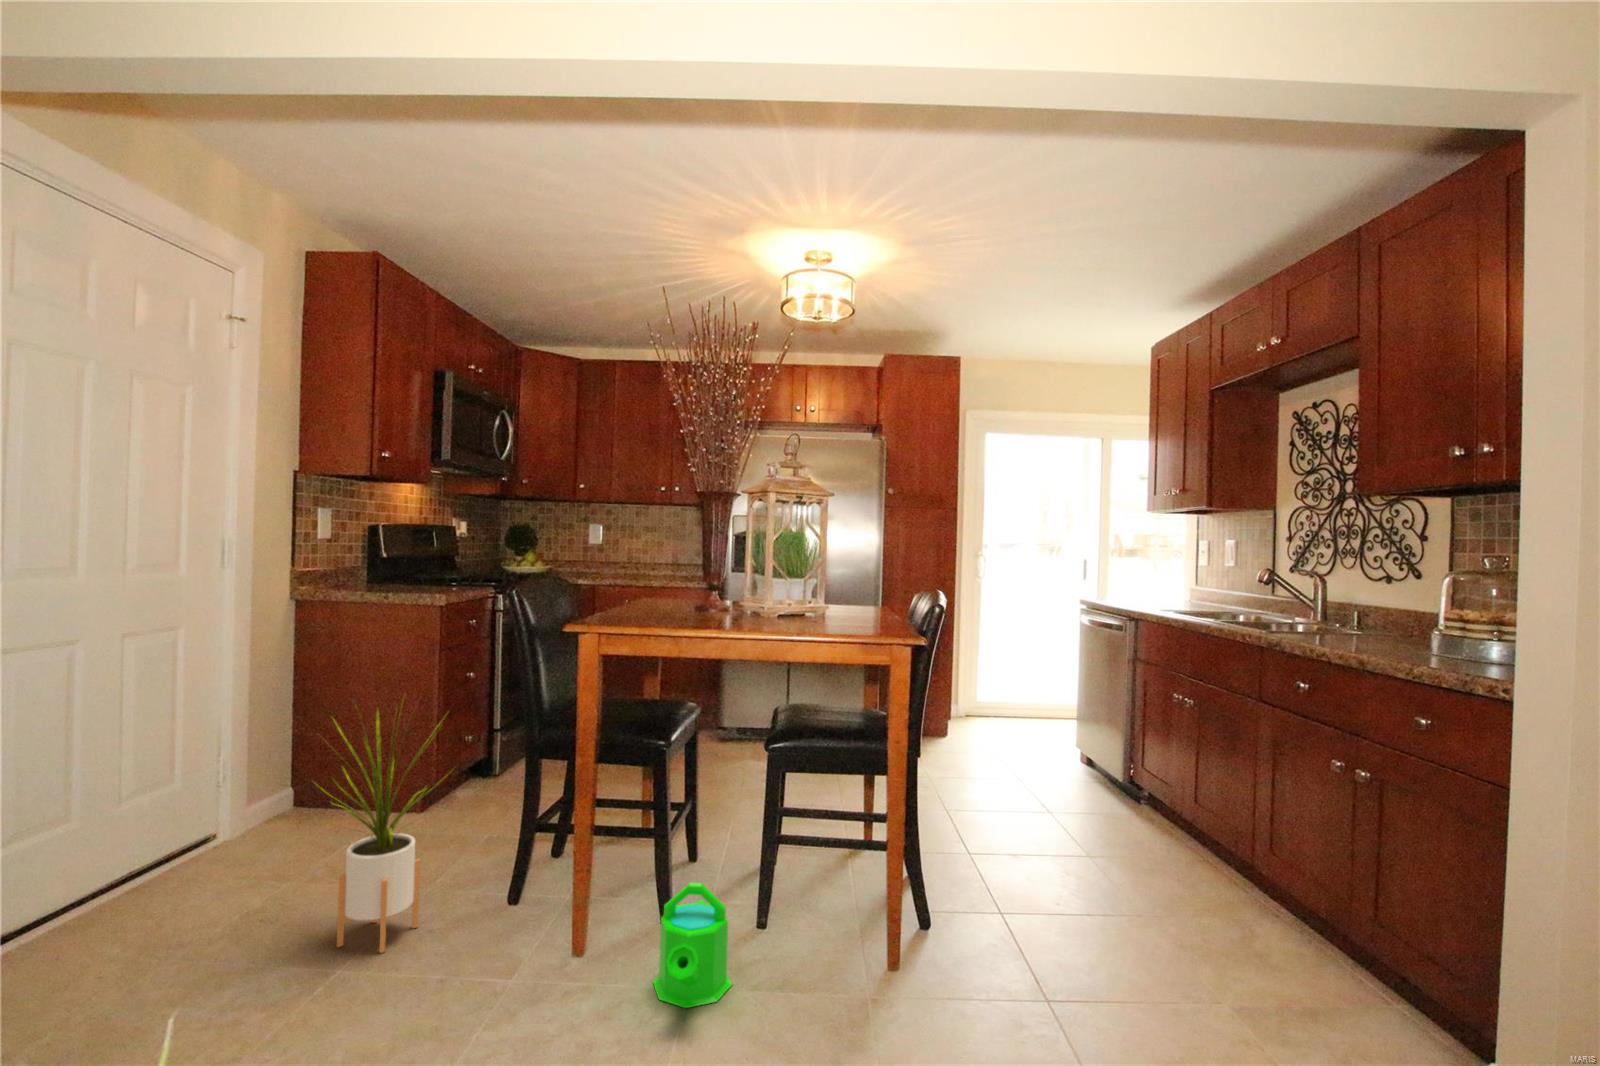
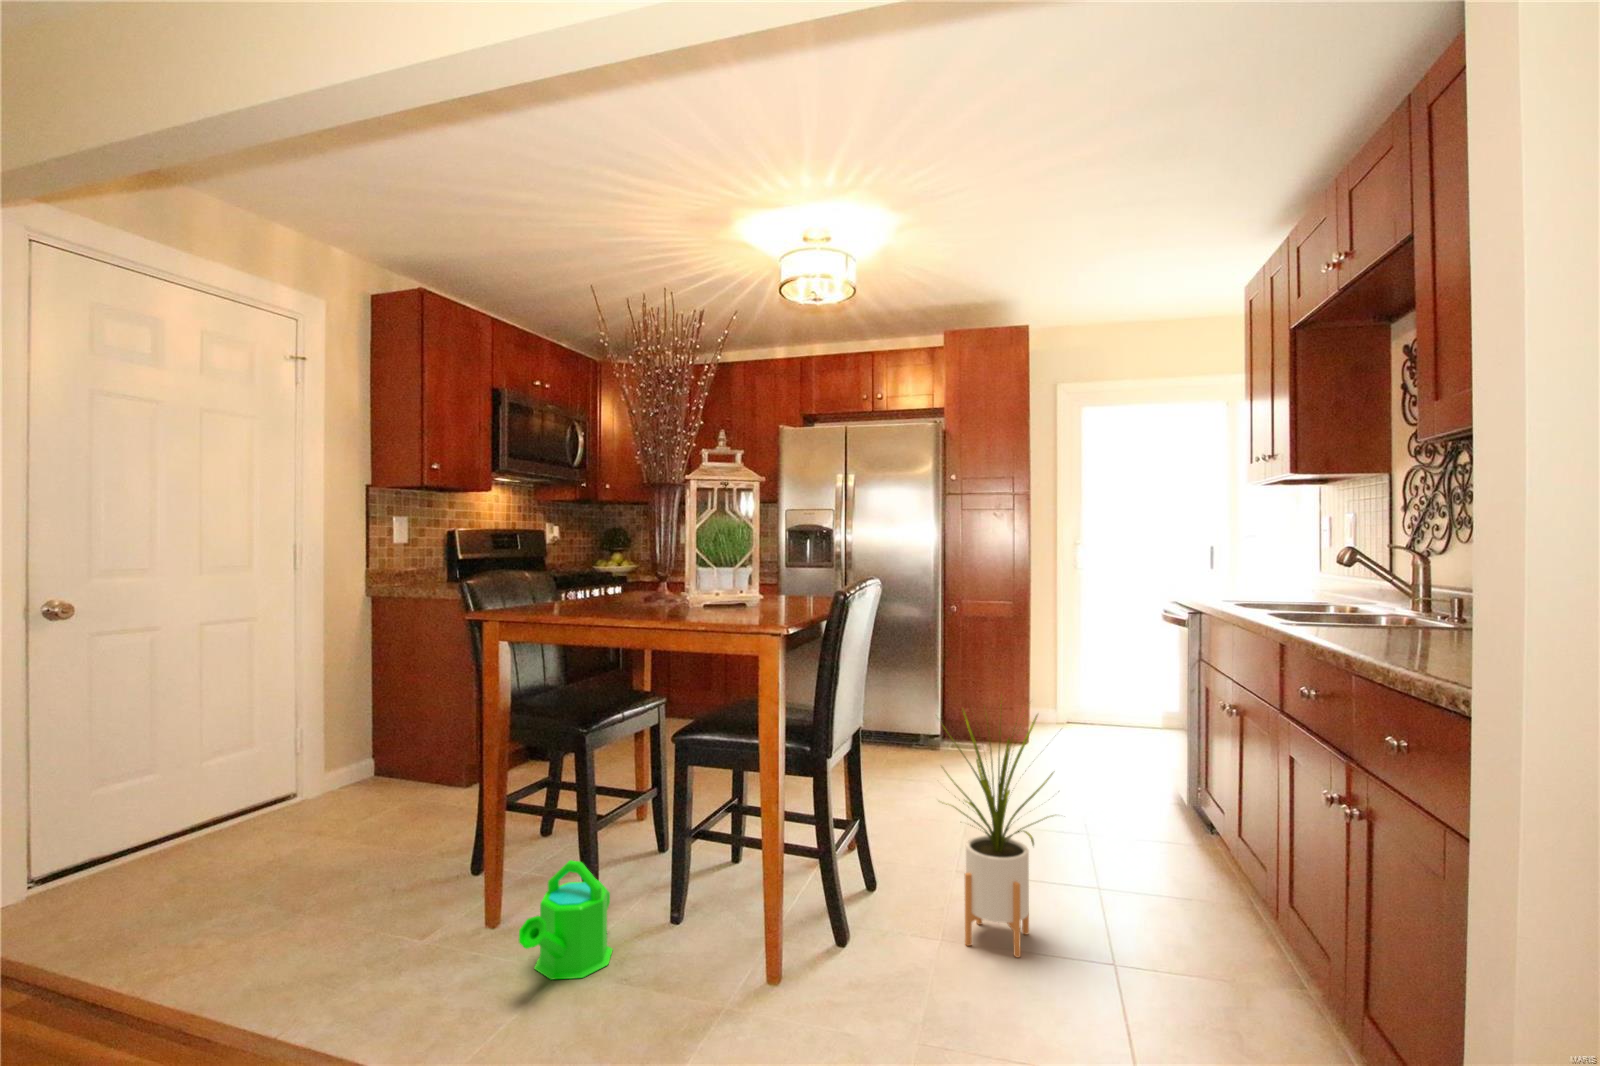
house plant: present [325,701,442,953] -> present [944,702,1053,957]

